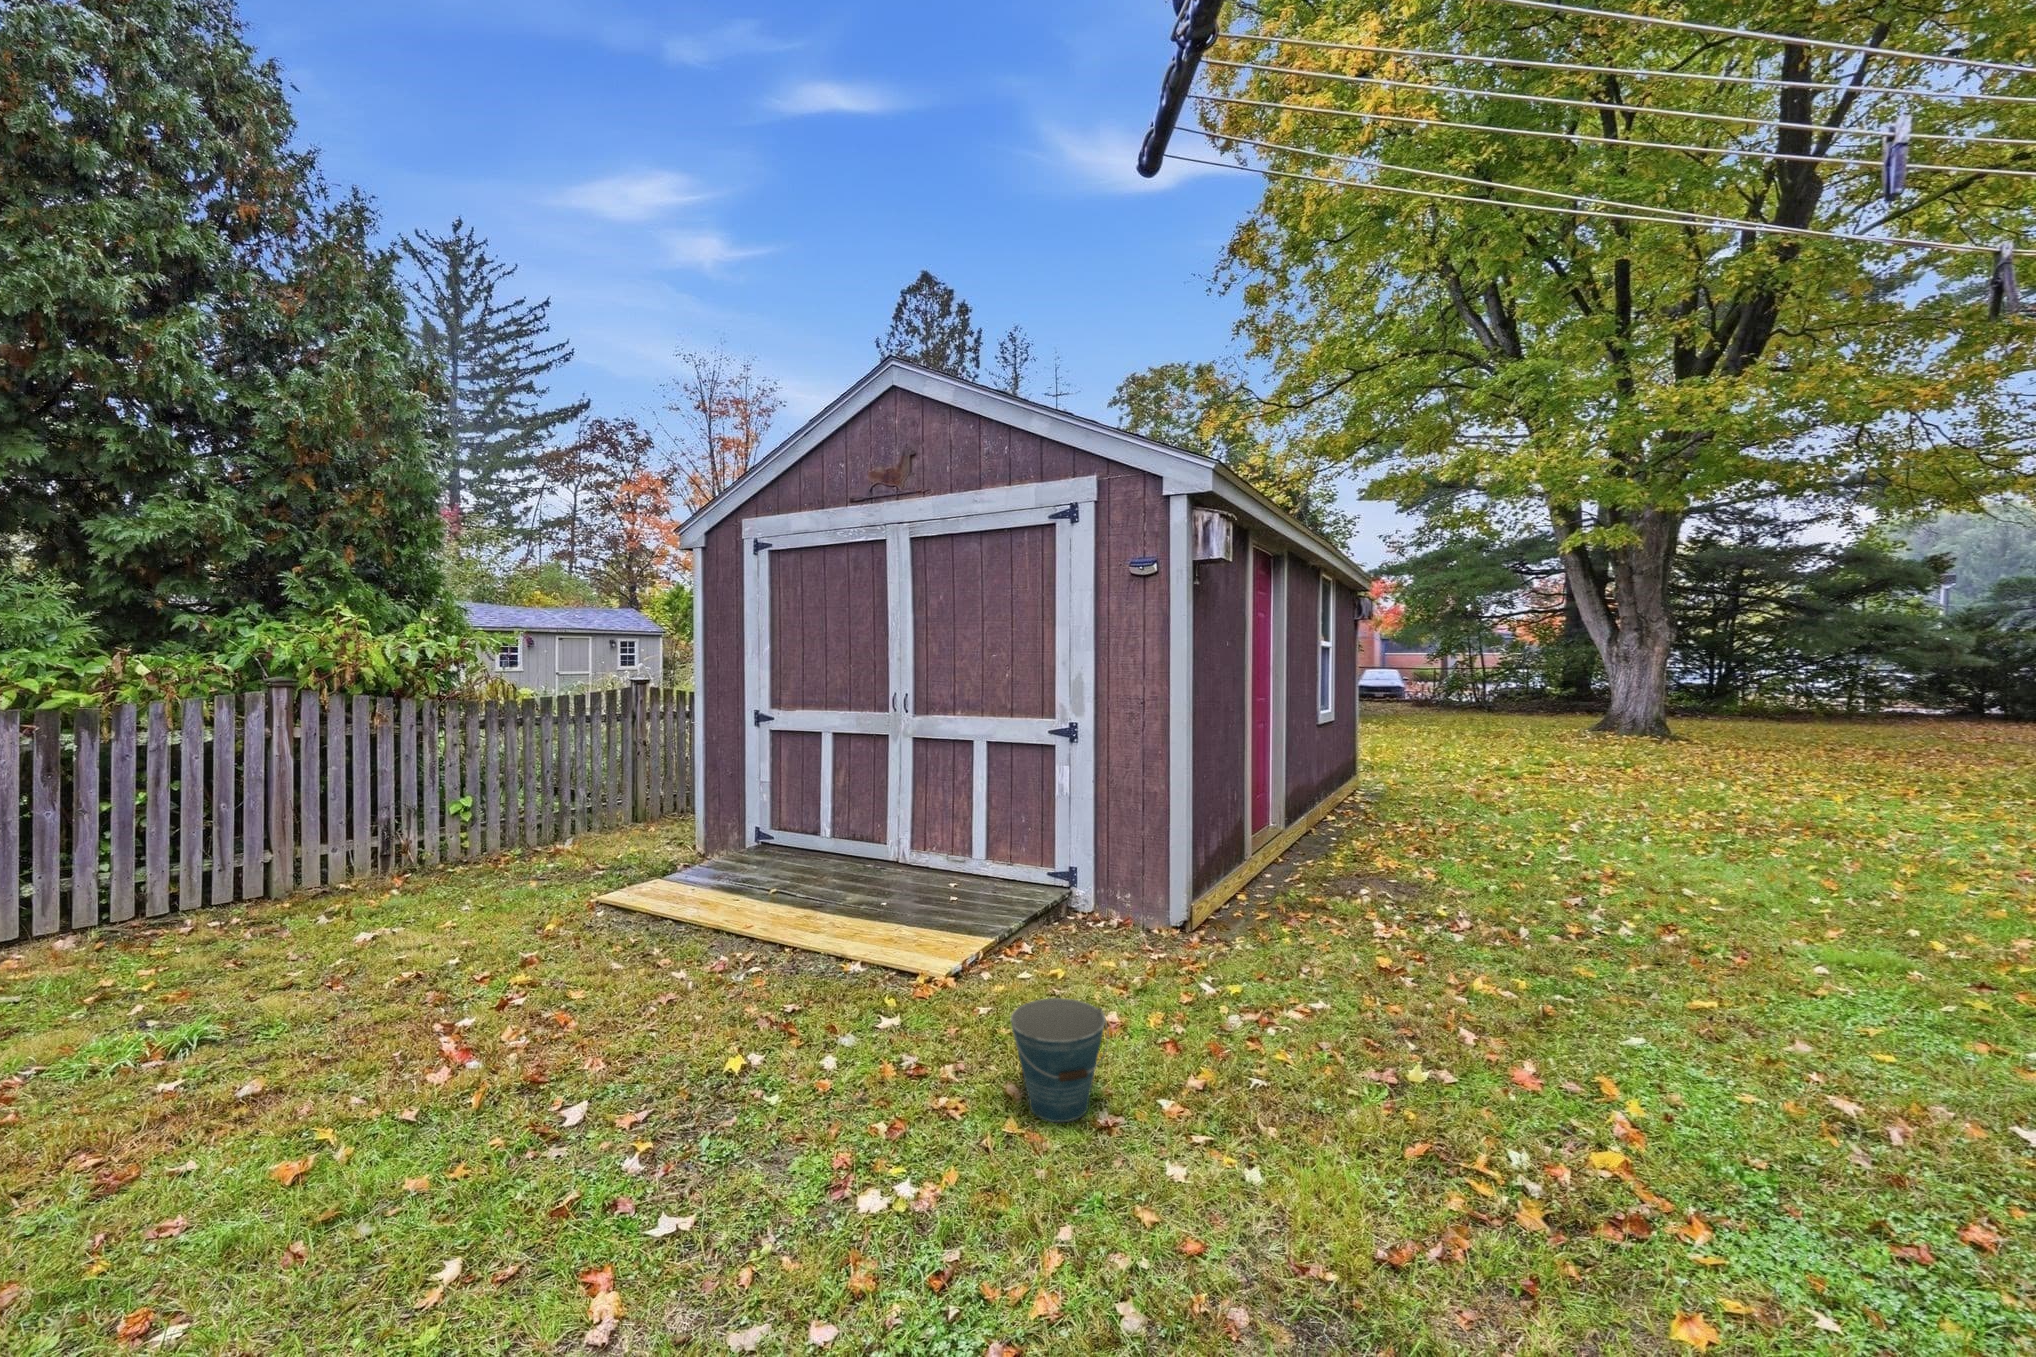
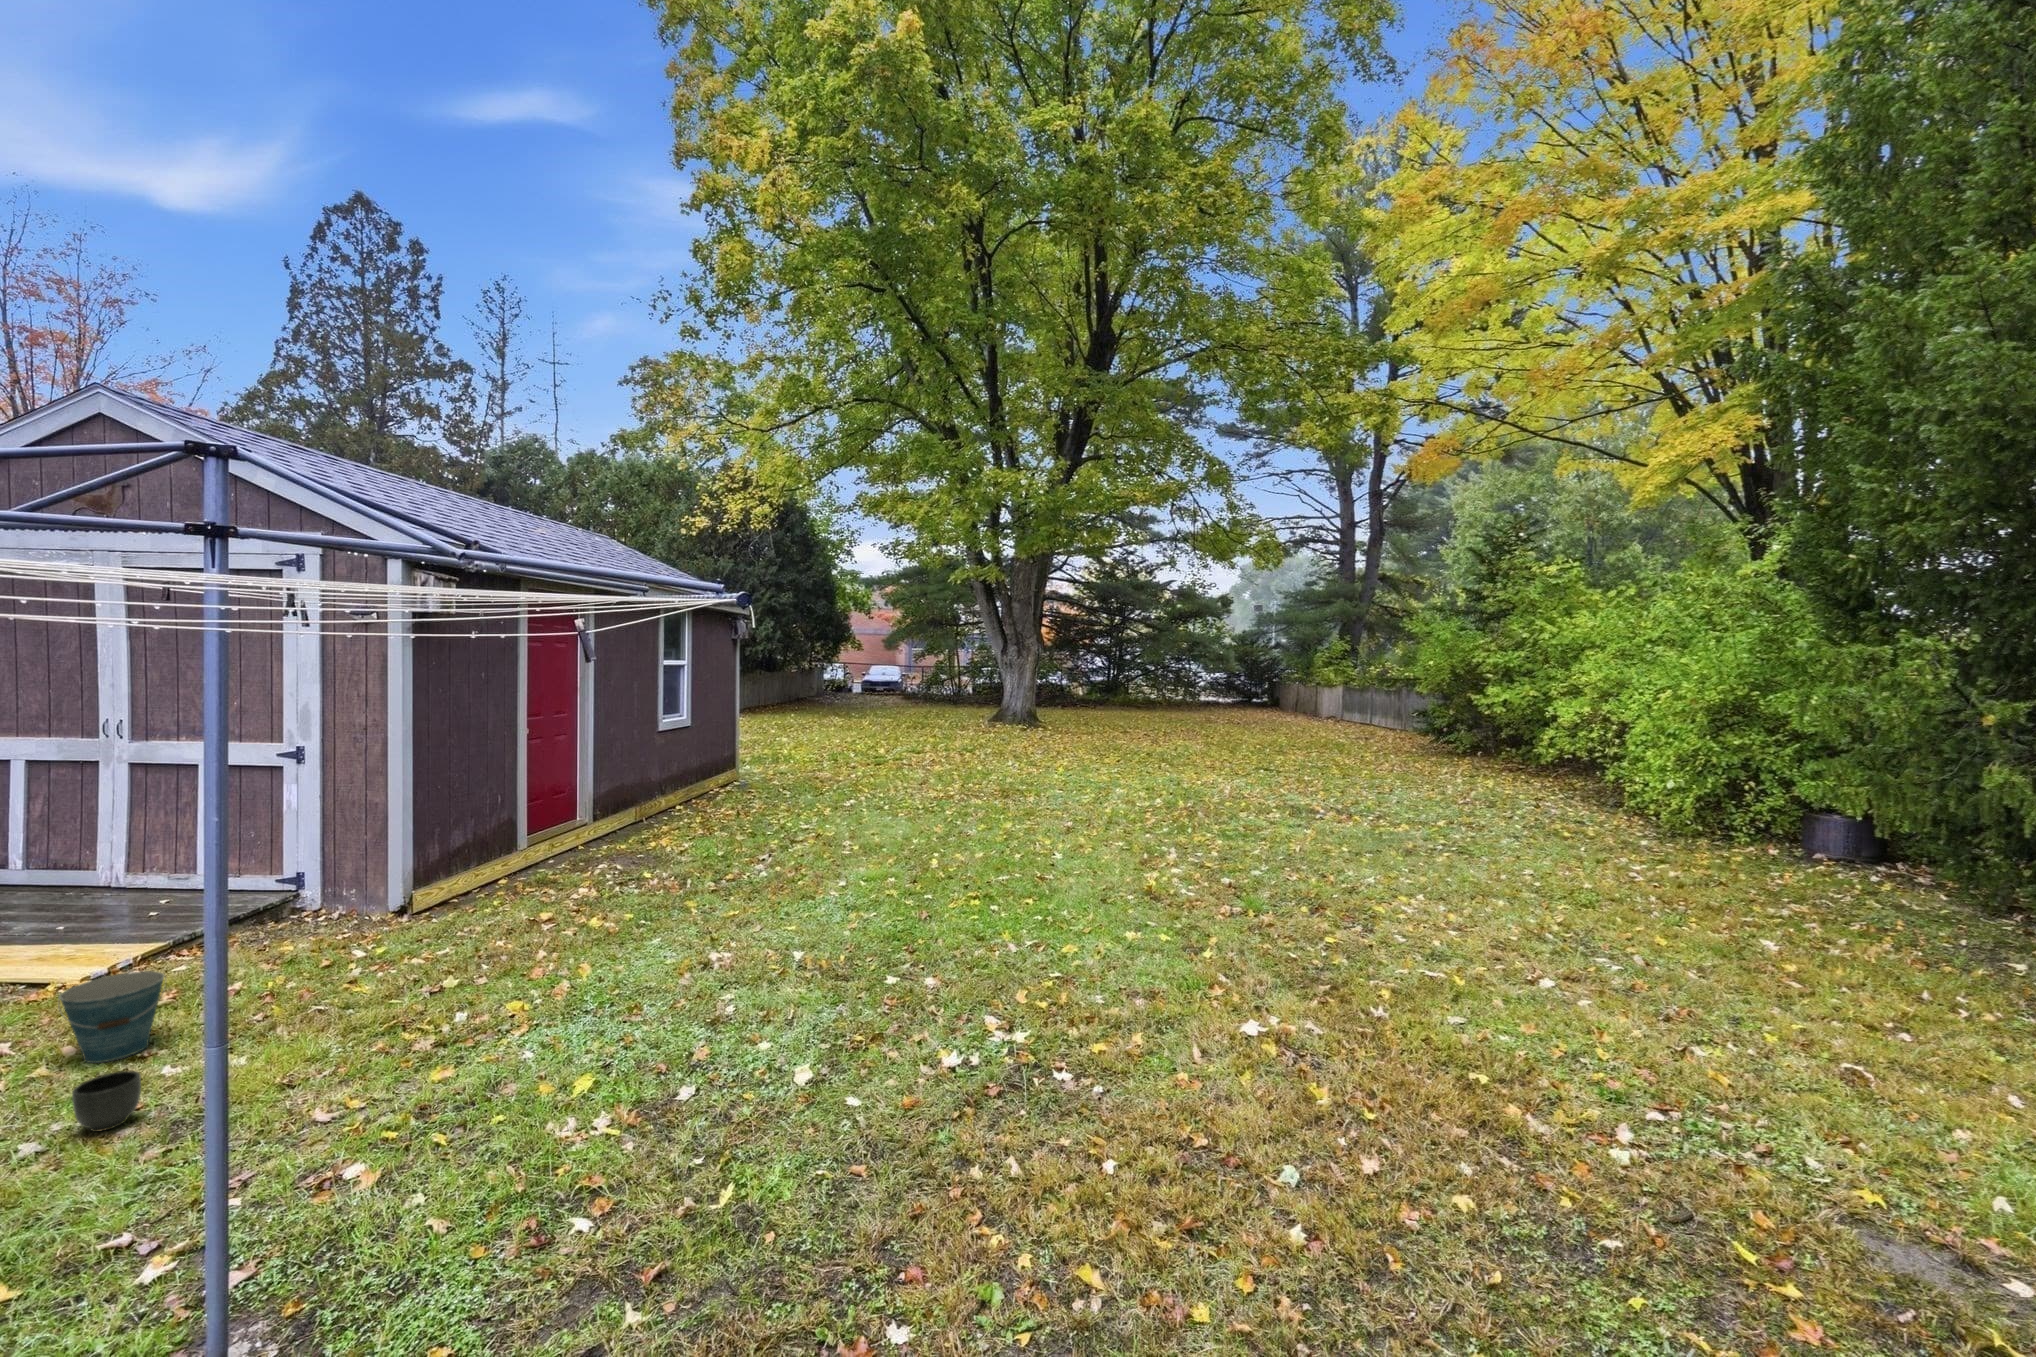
planter: none [1122,1181,1194,1281] -> present [72,1071,141,1132]

